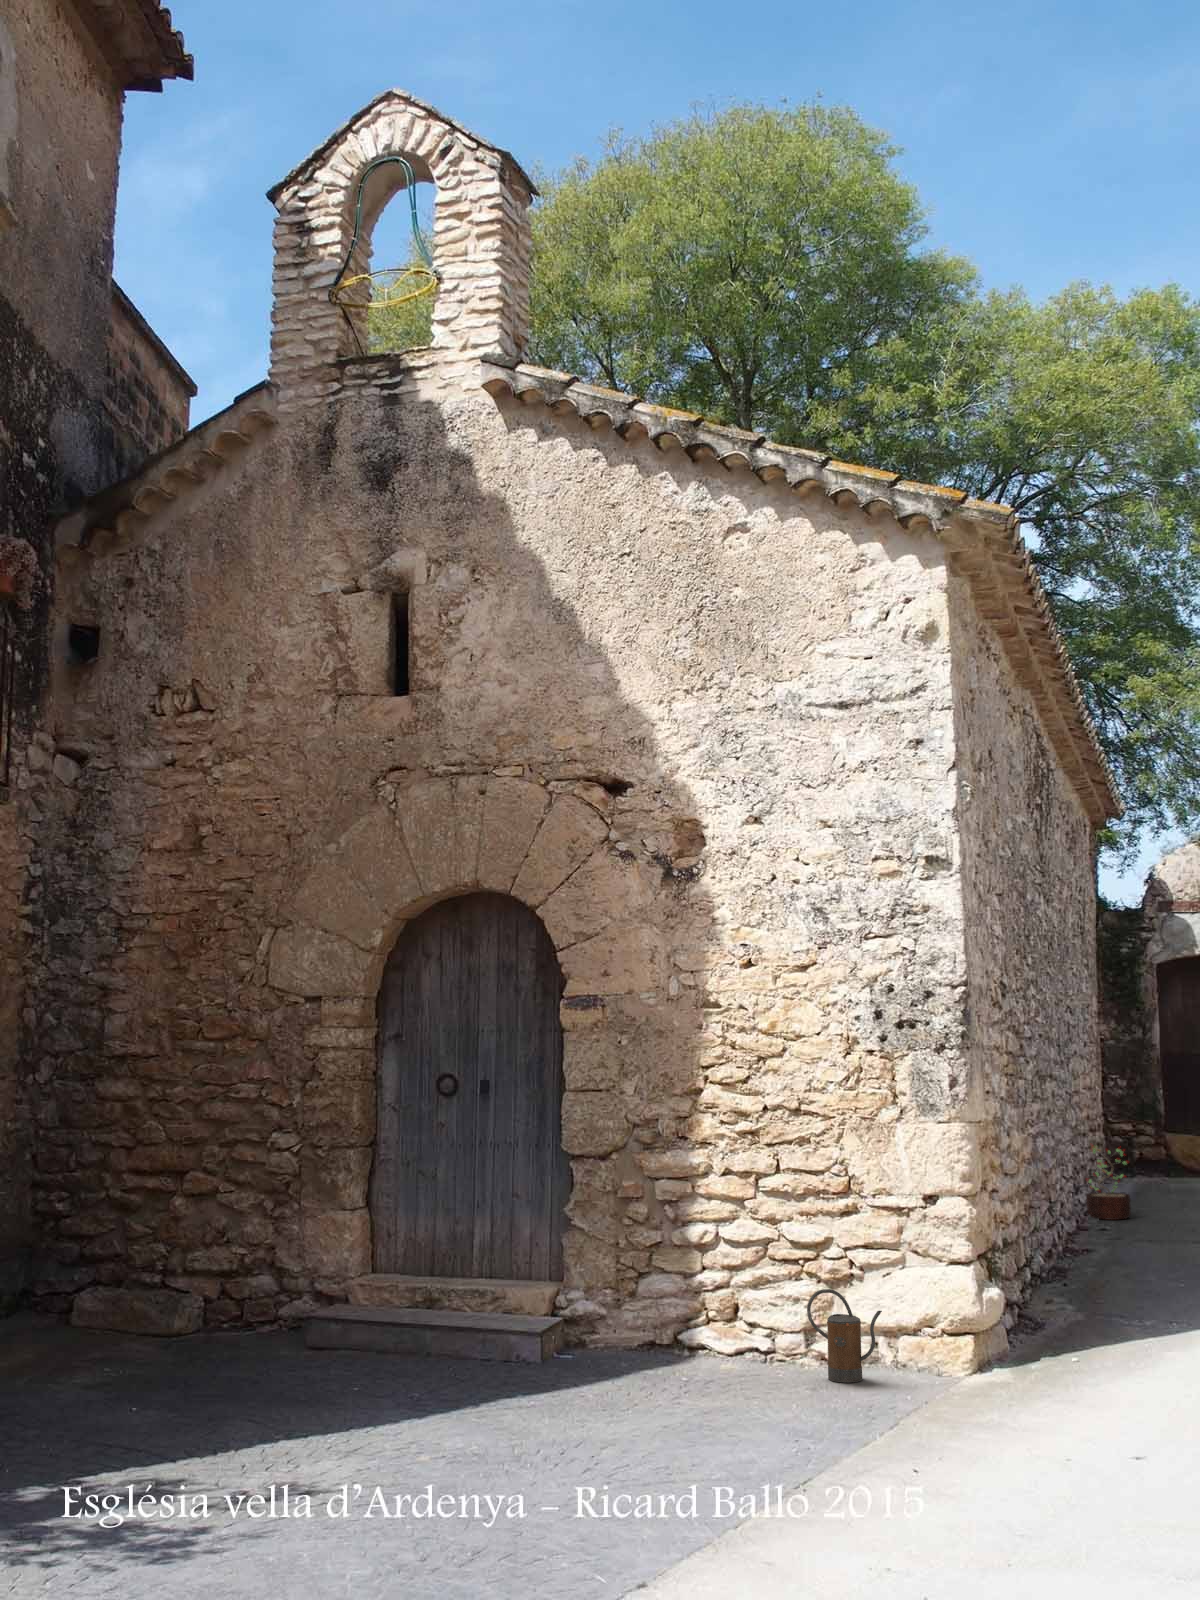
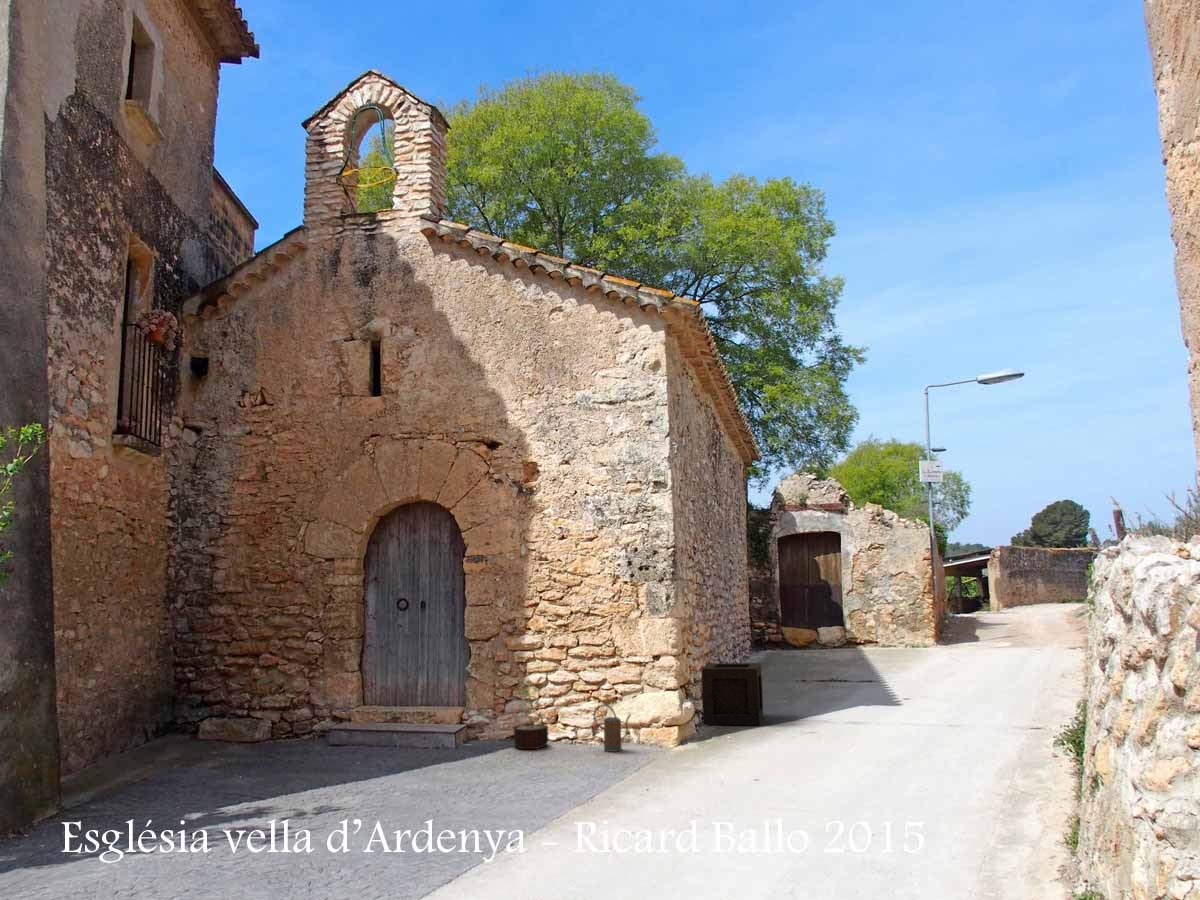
decorative plant: present [1086,1145,1131,1220] -> present [514,684,549,749]
wooden crate: none [1019,1211,1141,1338] -> present [702,663,763,725]

